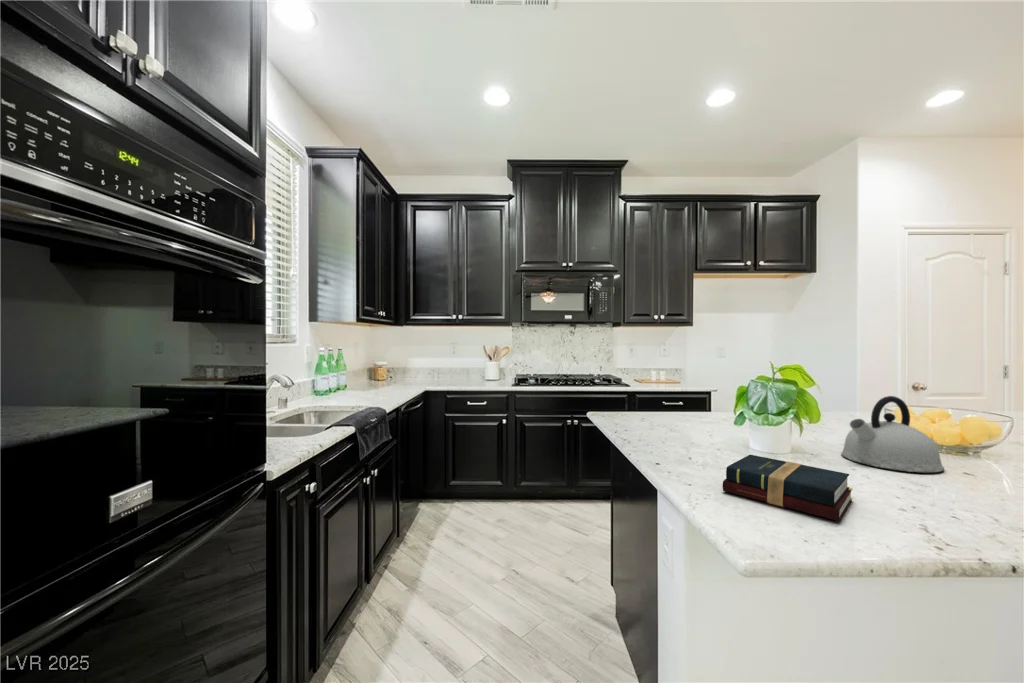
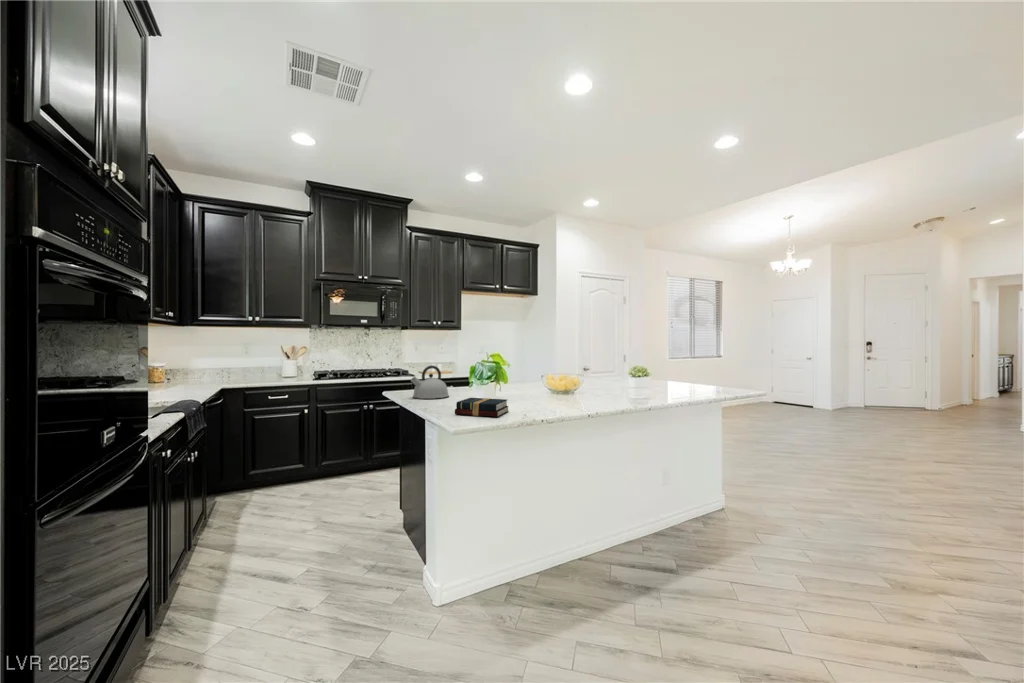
kettle: present [841,396,944,473] -> present [411,366,449,399]

